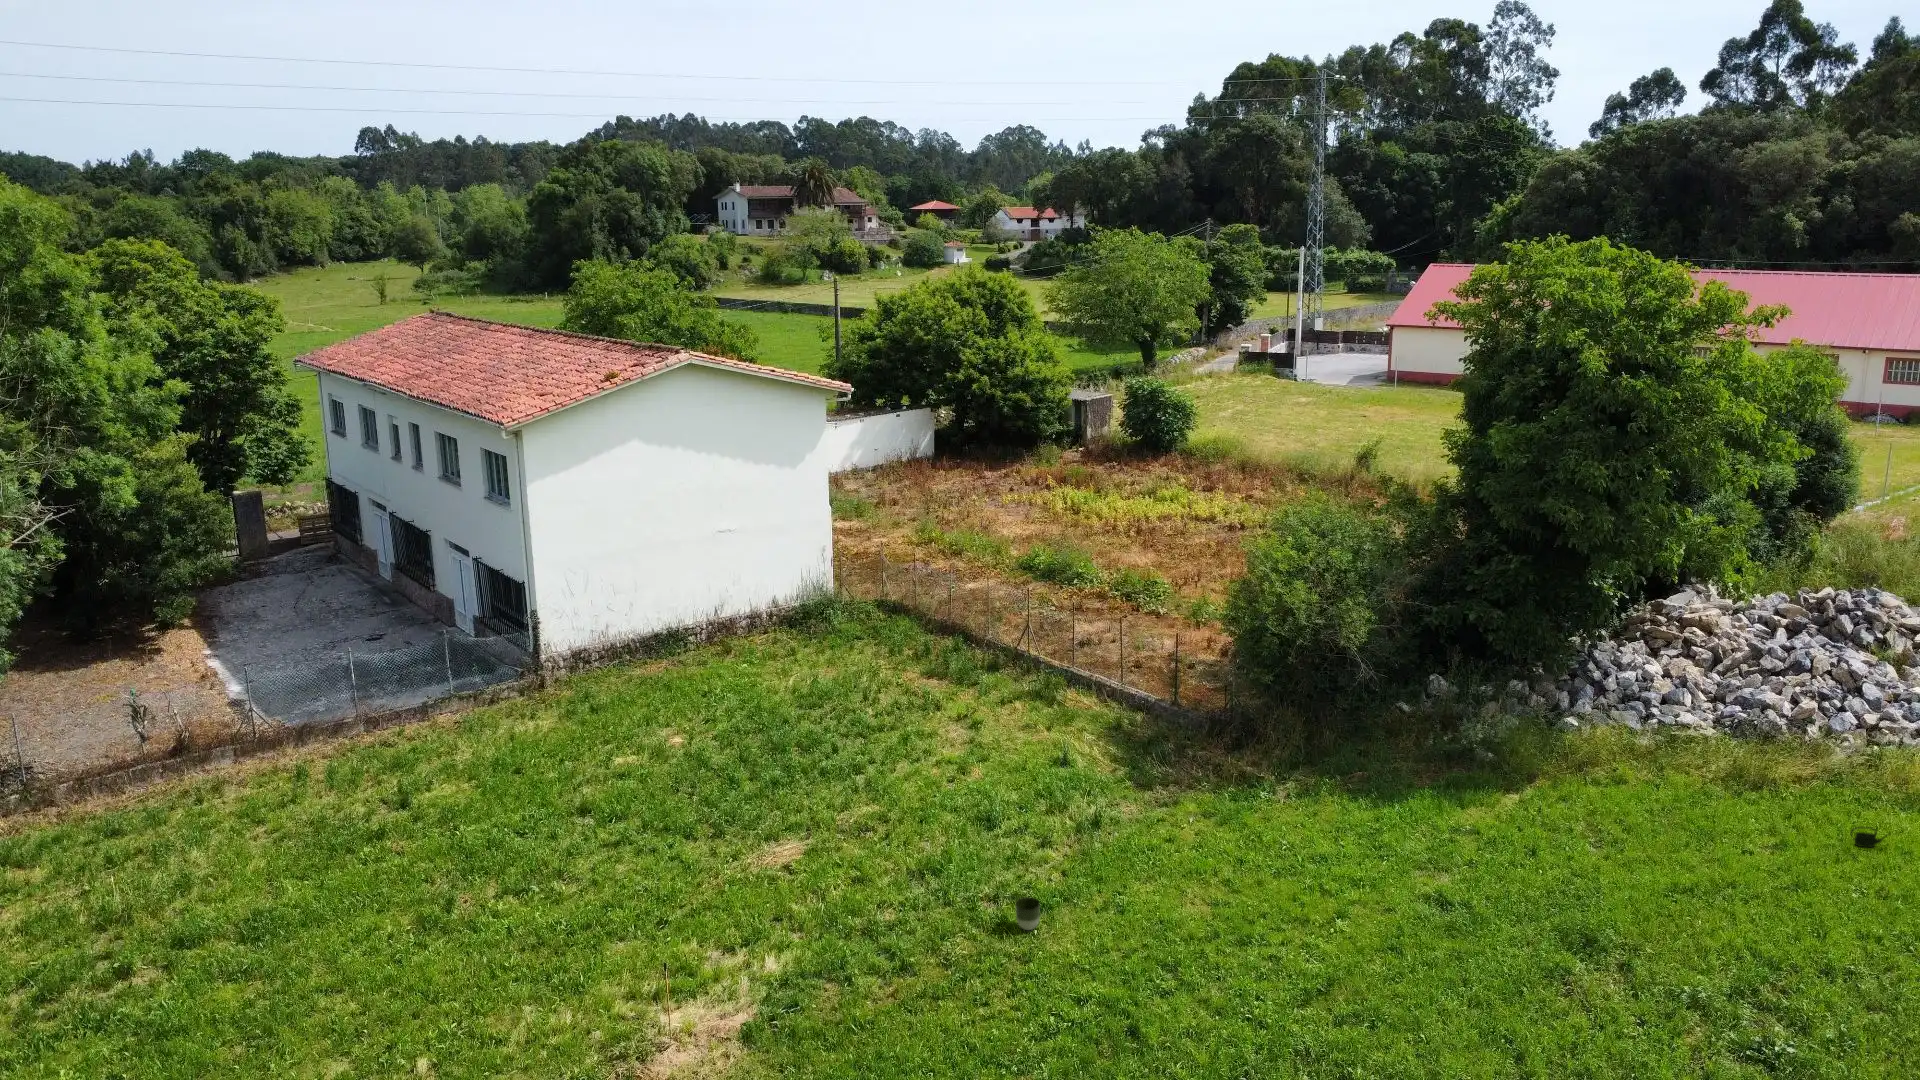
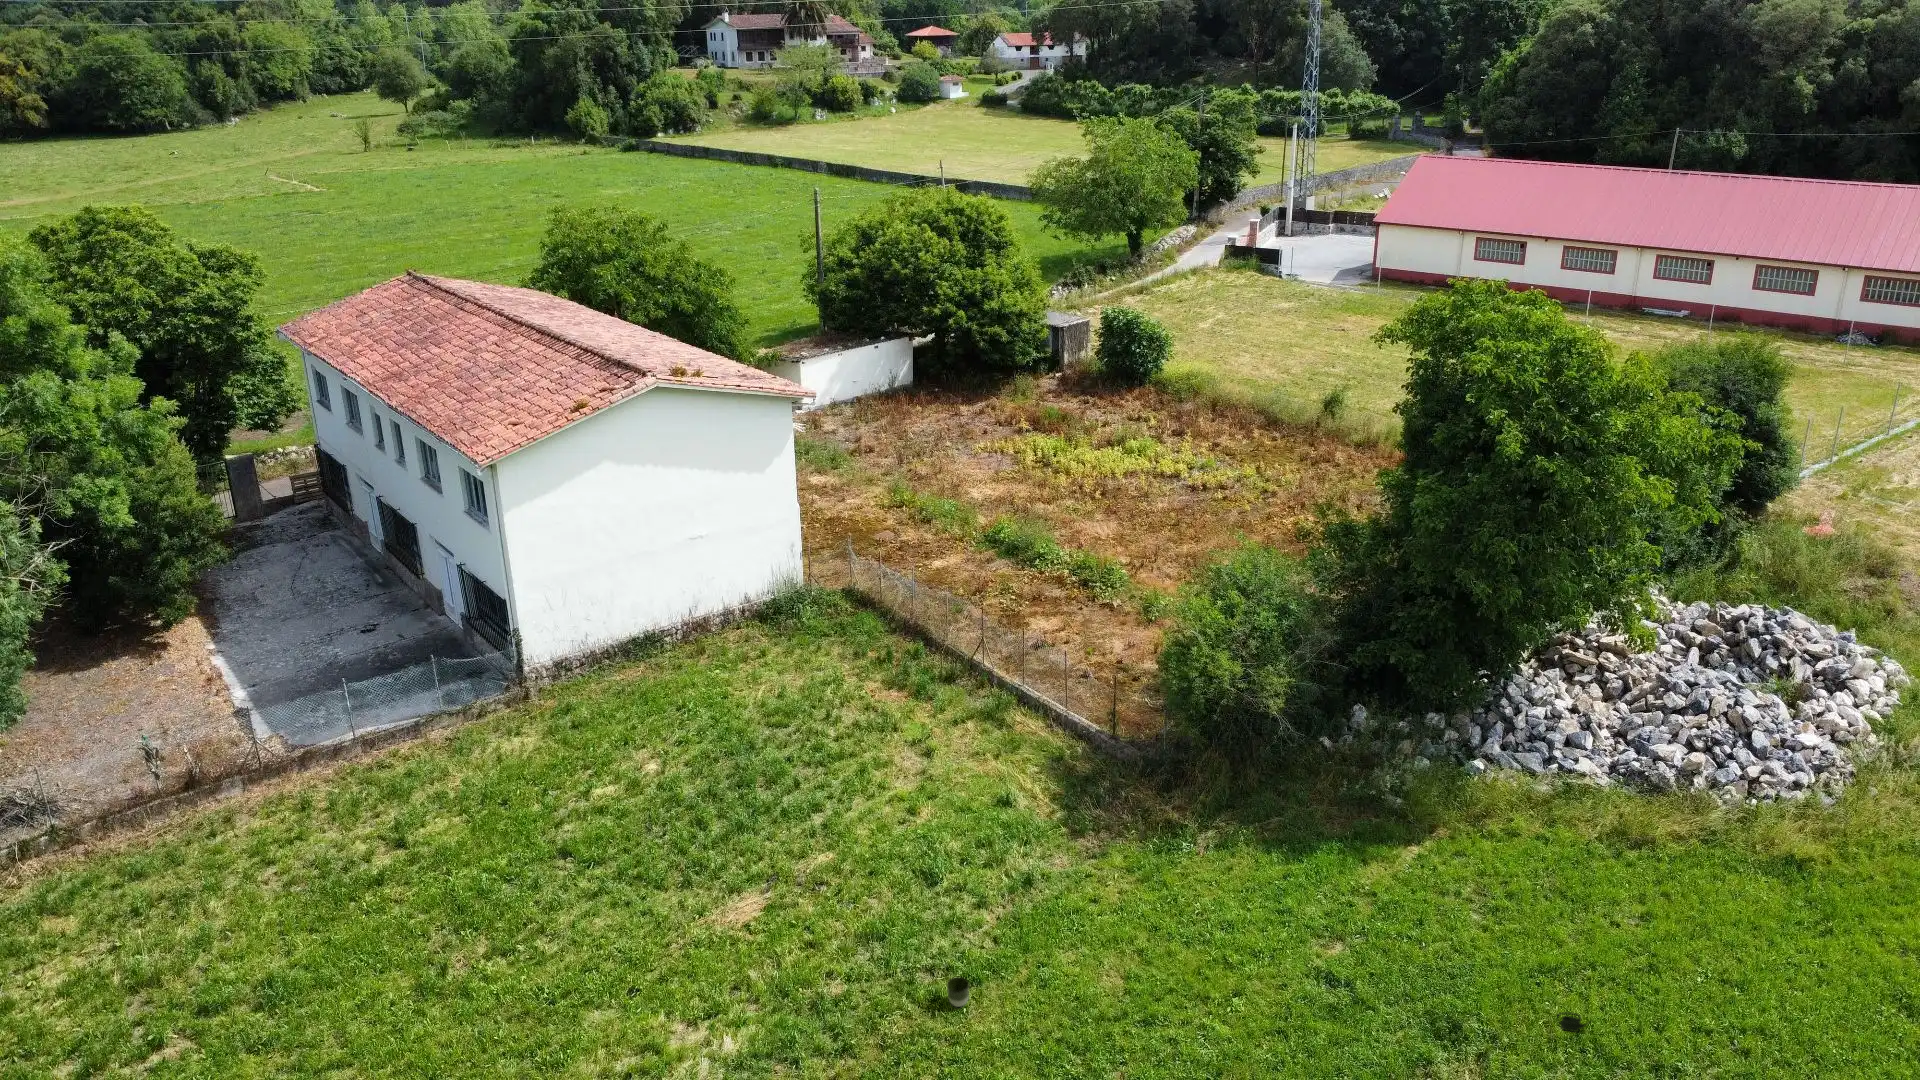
watering can: present [1850,827,1887,848] -> present [1557,1012,1589,1032]

